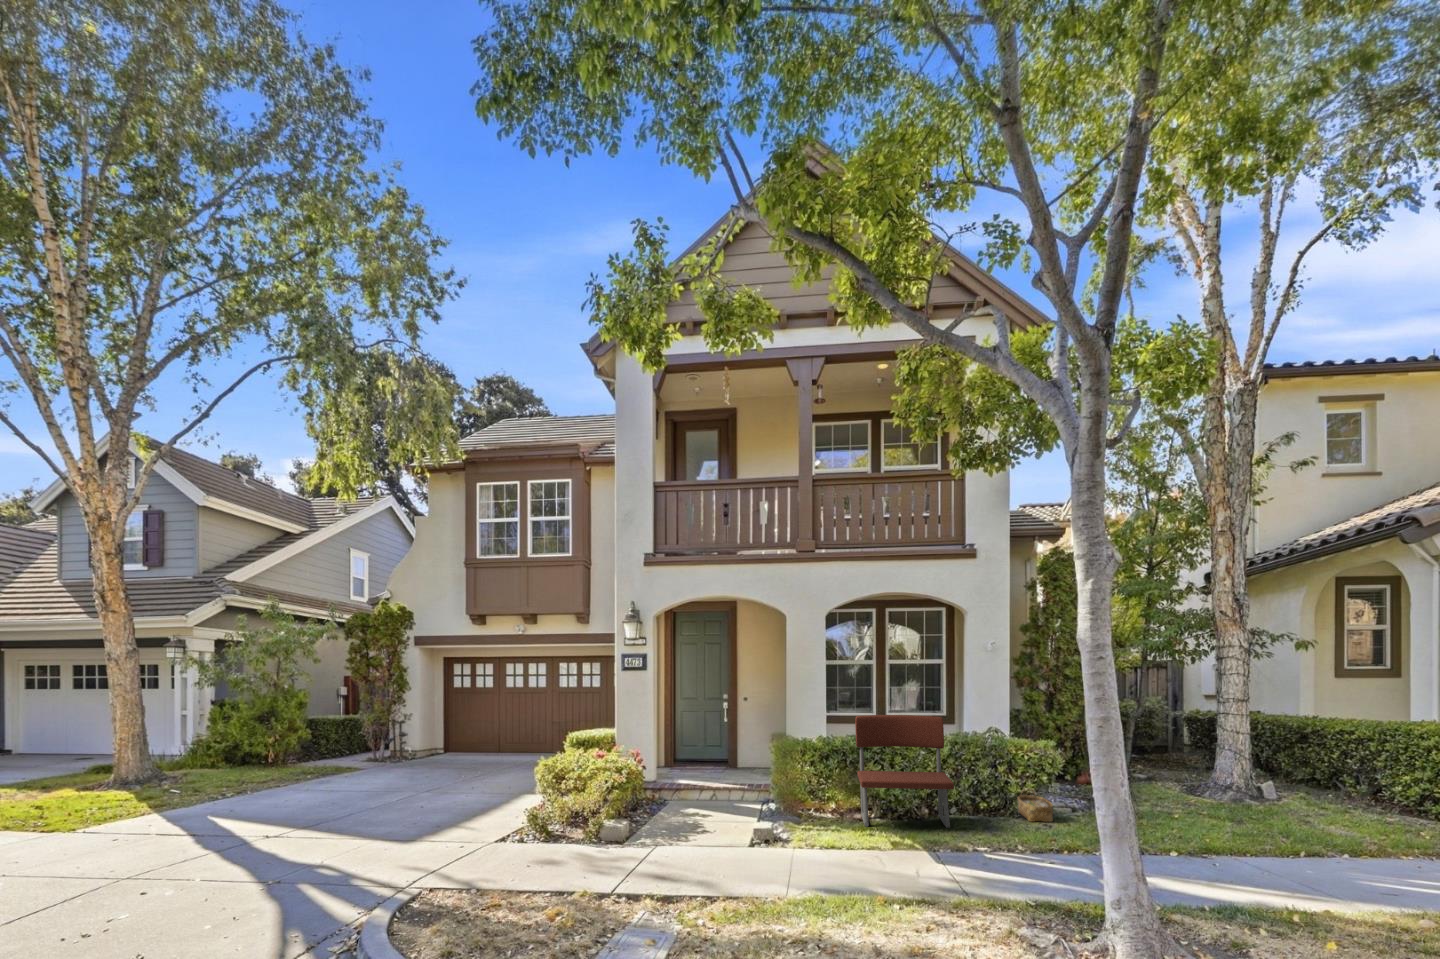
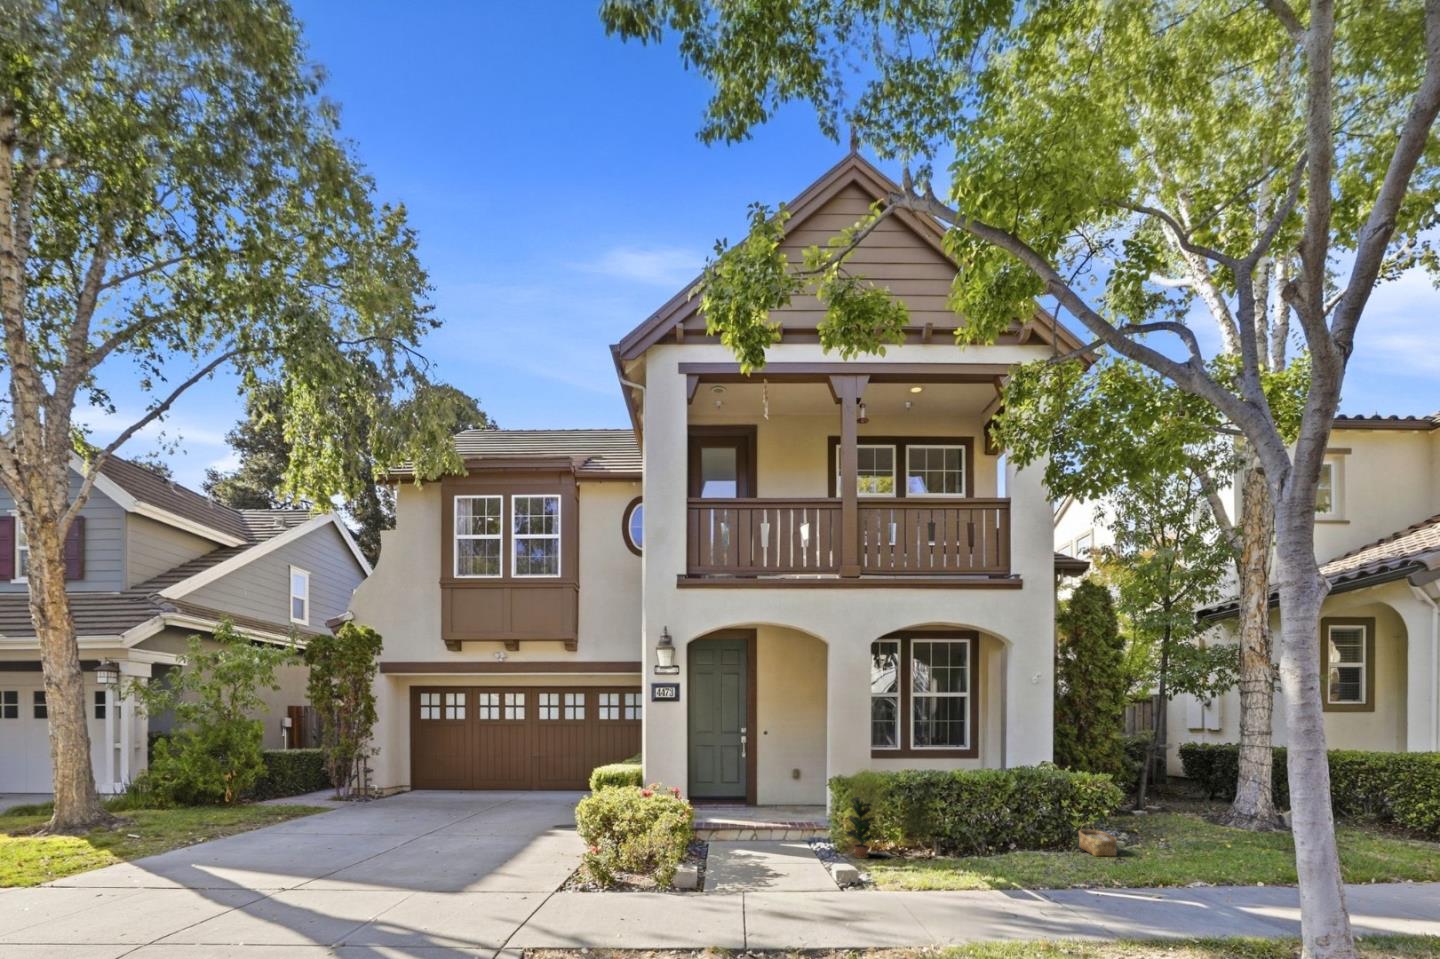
bench: present [855,715,954,828] -> none [919,748,1028,864]
potted plant: none [781,762,813,820] -> present [844,797,878,858]

